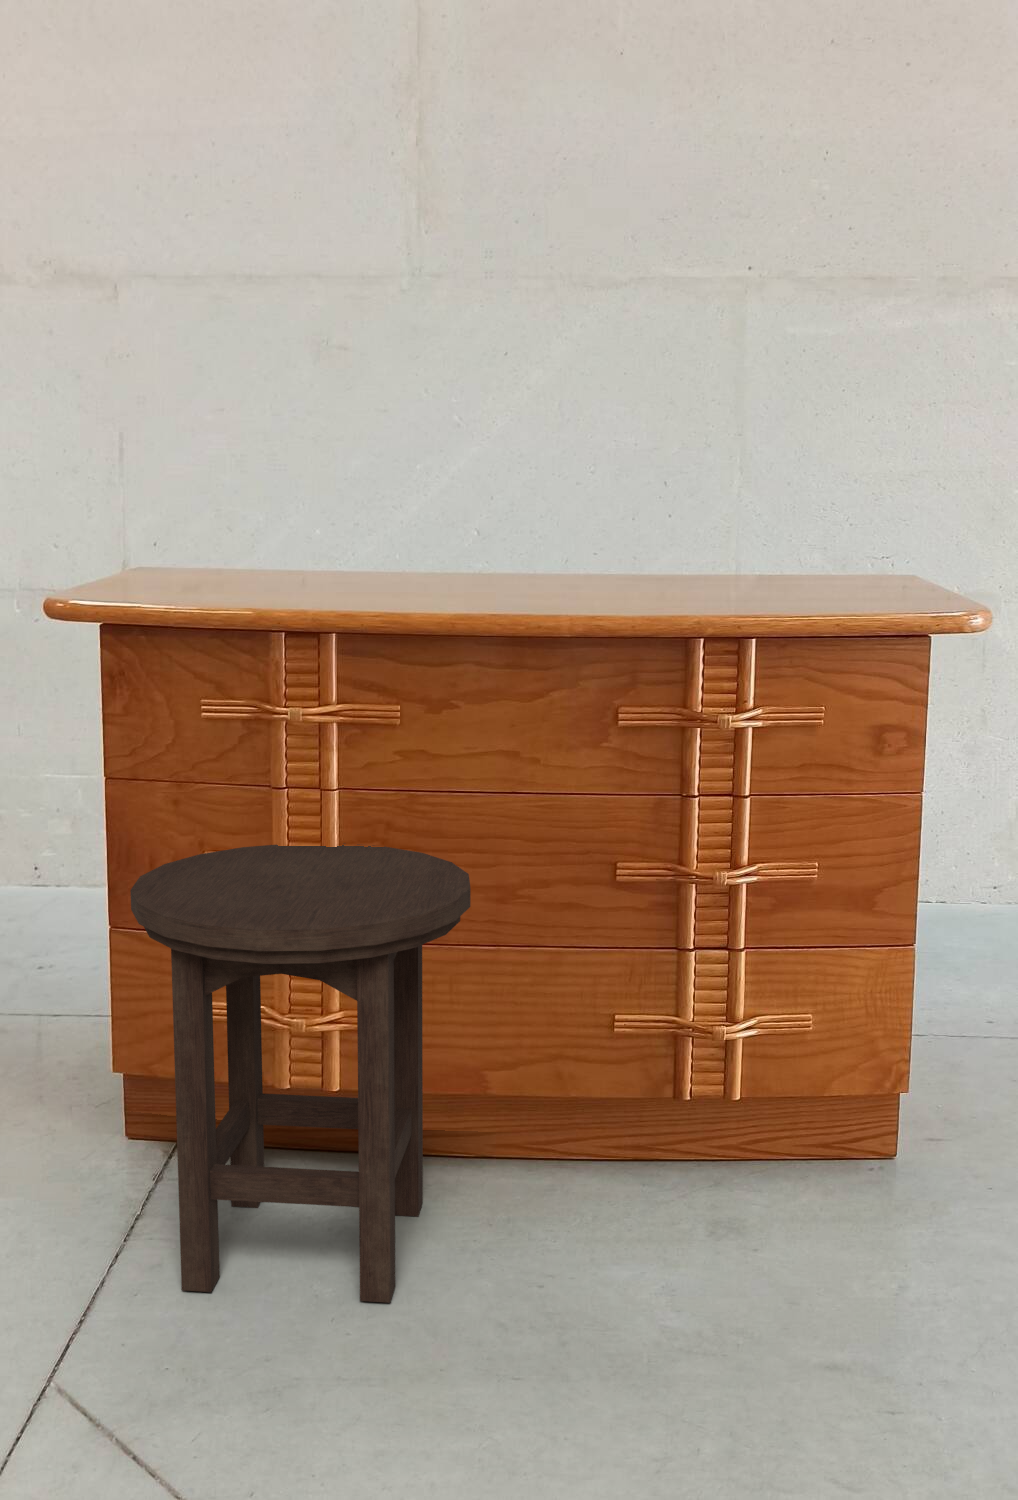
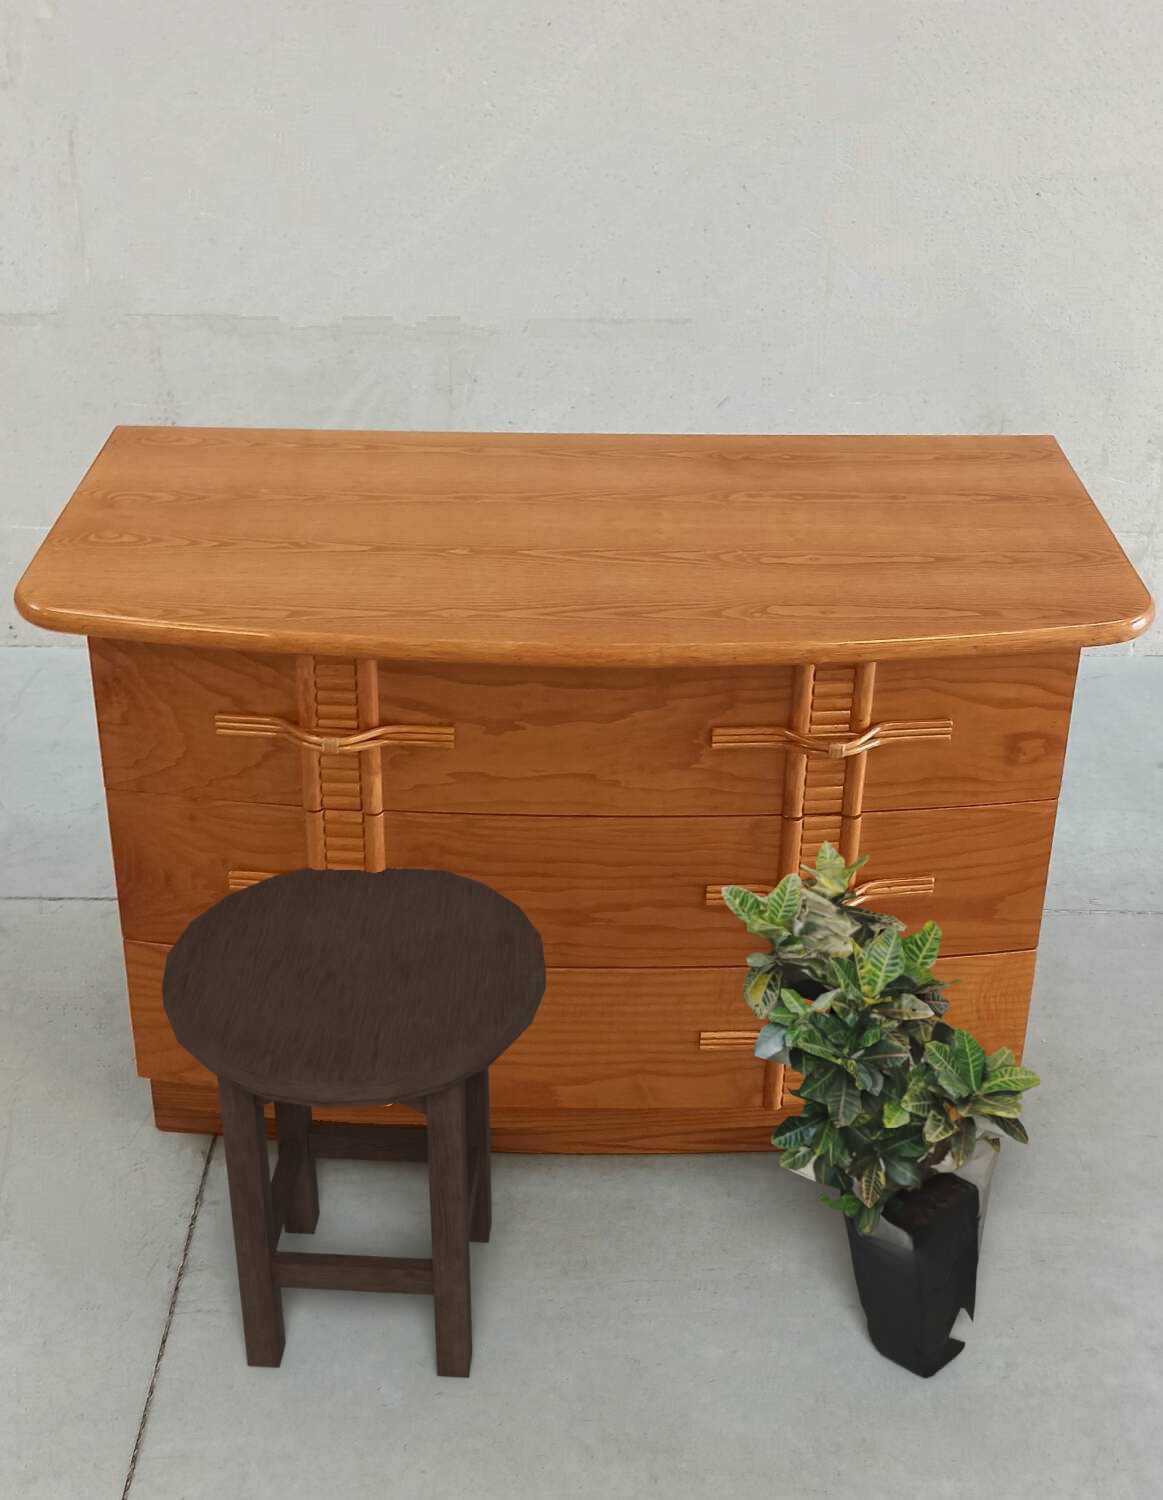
potted plant: none [626,801,920,1314] -> present [722,840,1041,1378]

